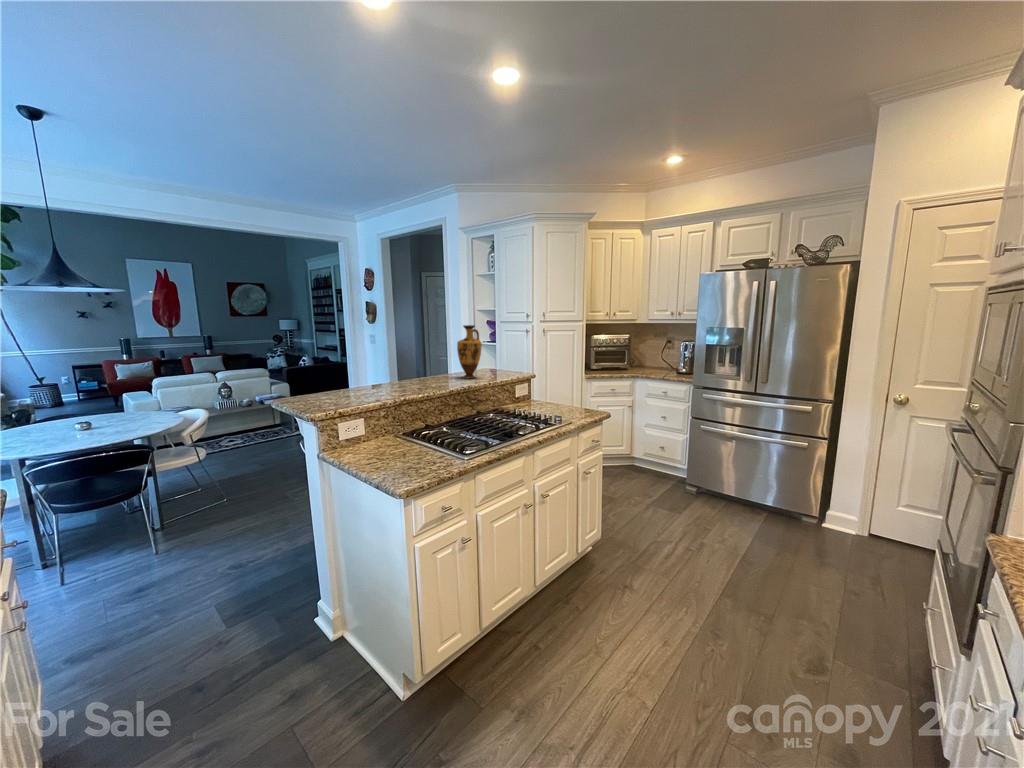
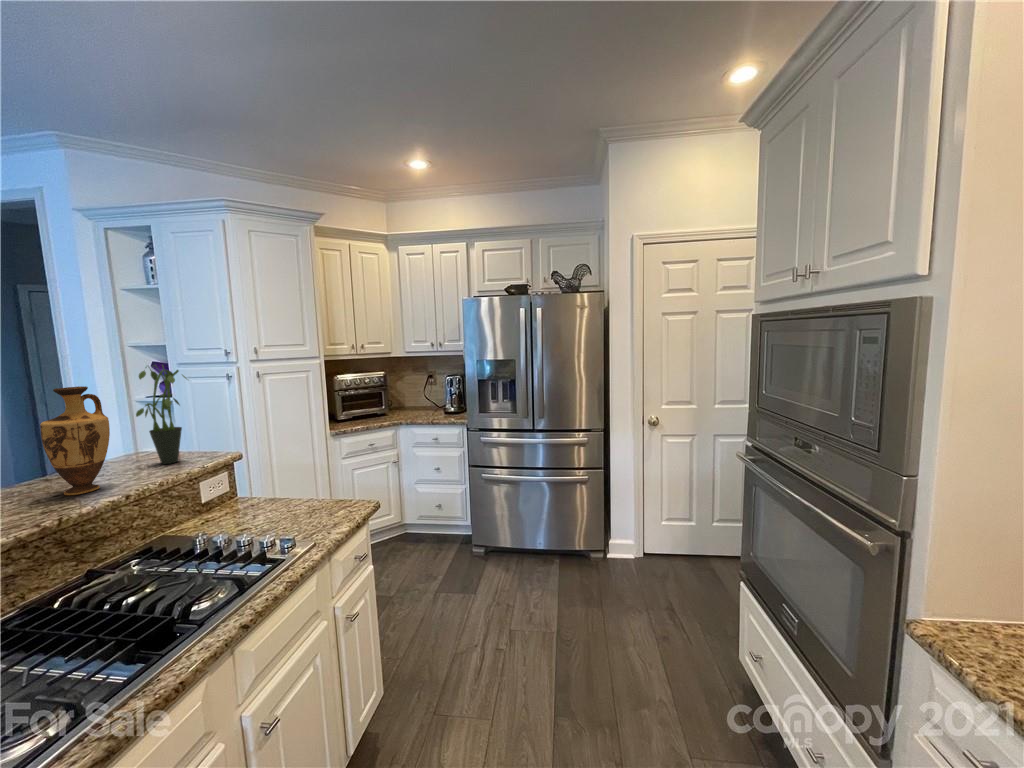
potted plant: none [489,317,514,373] -> present [136,365,187,464]

